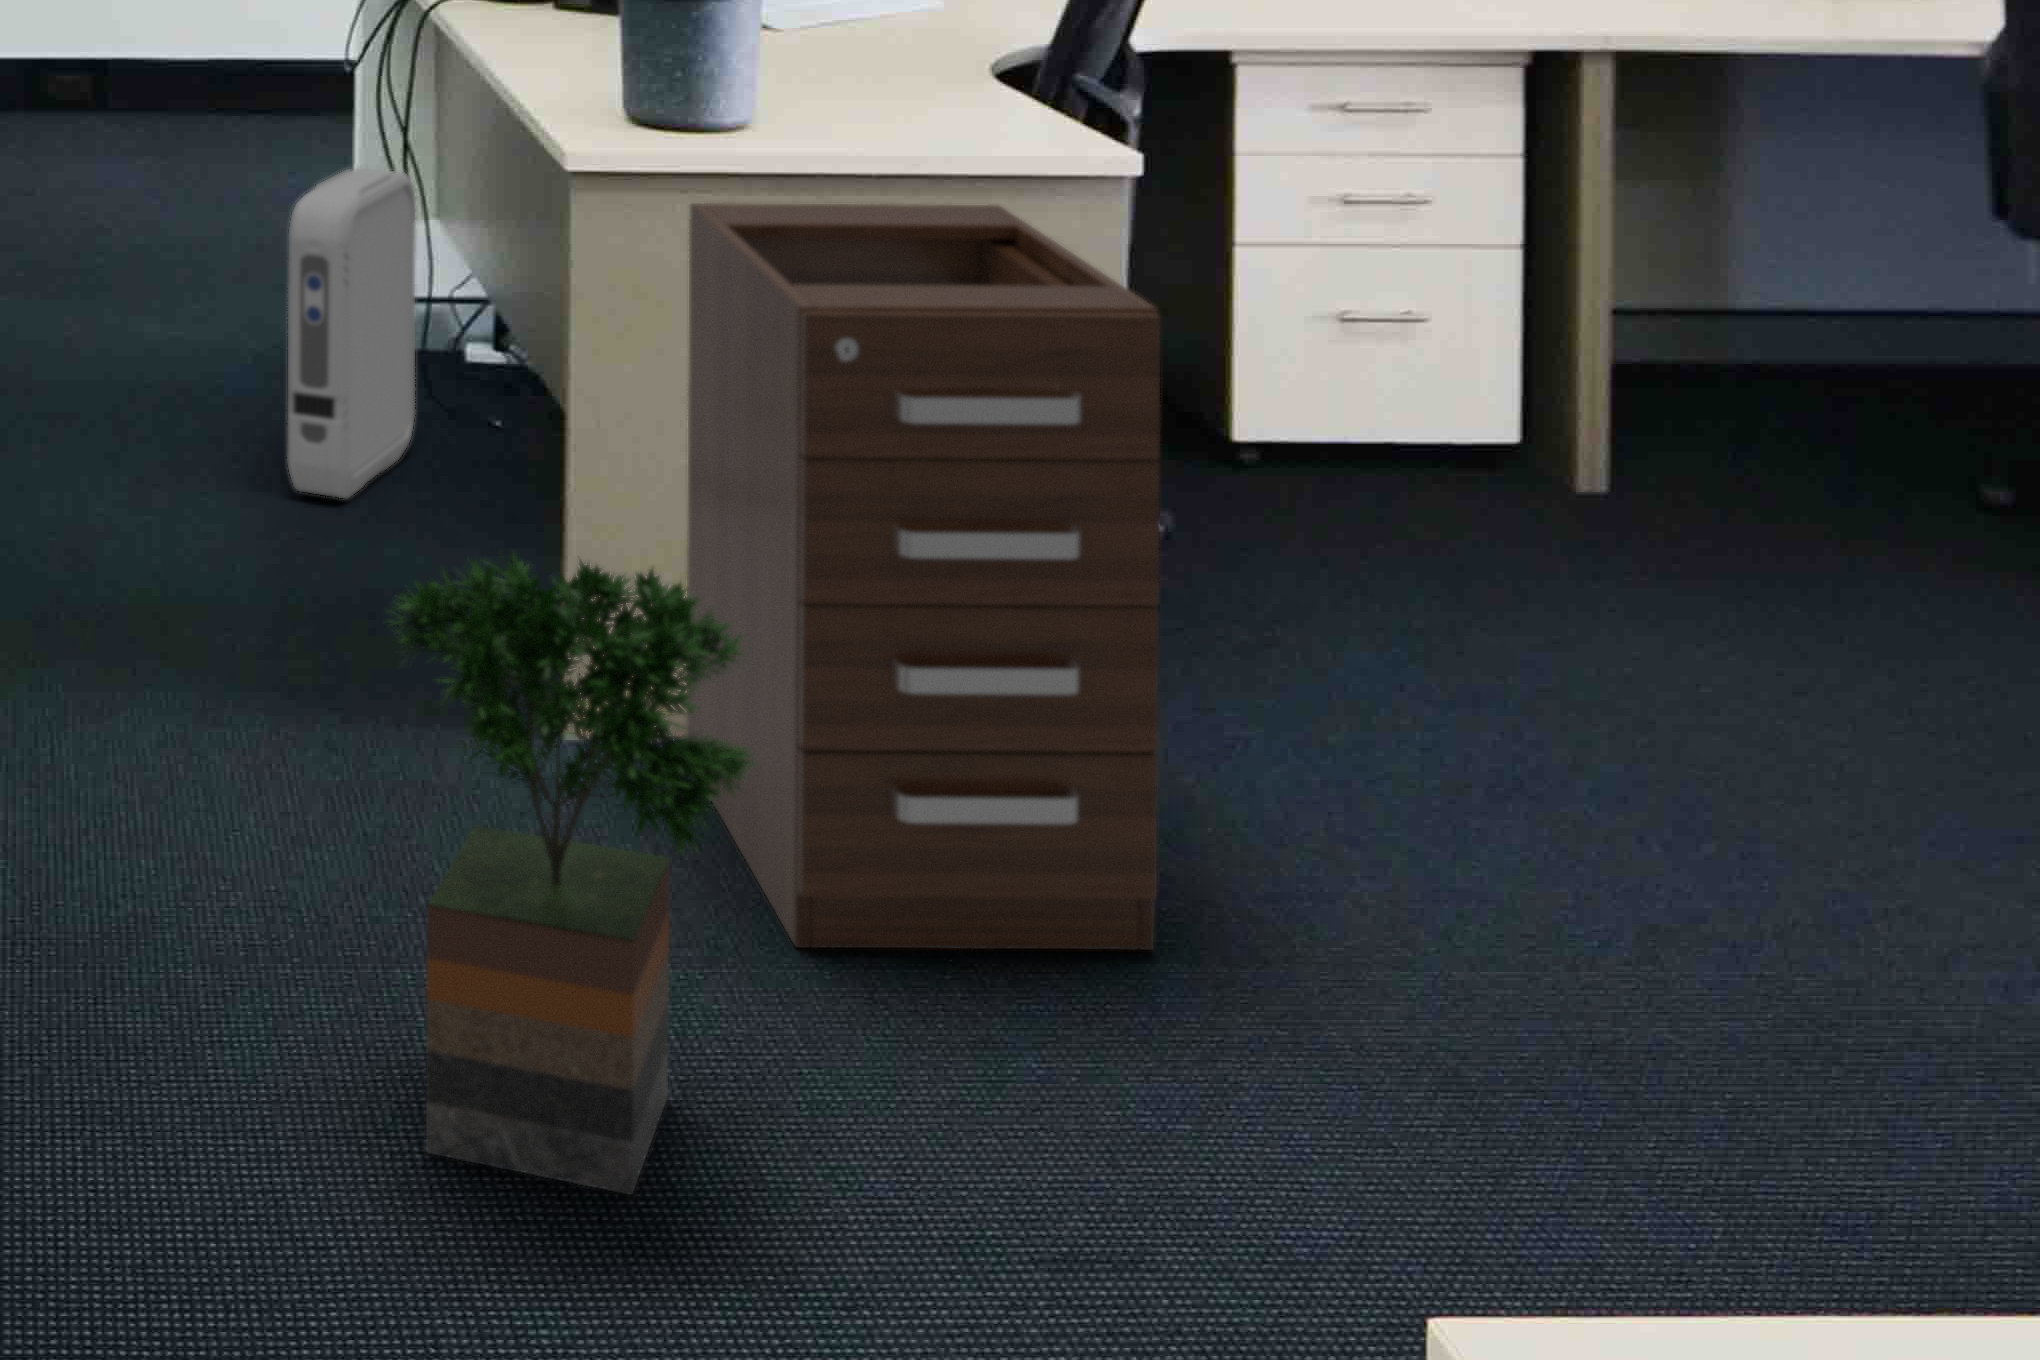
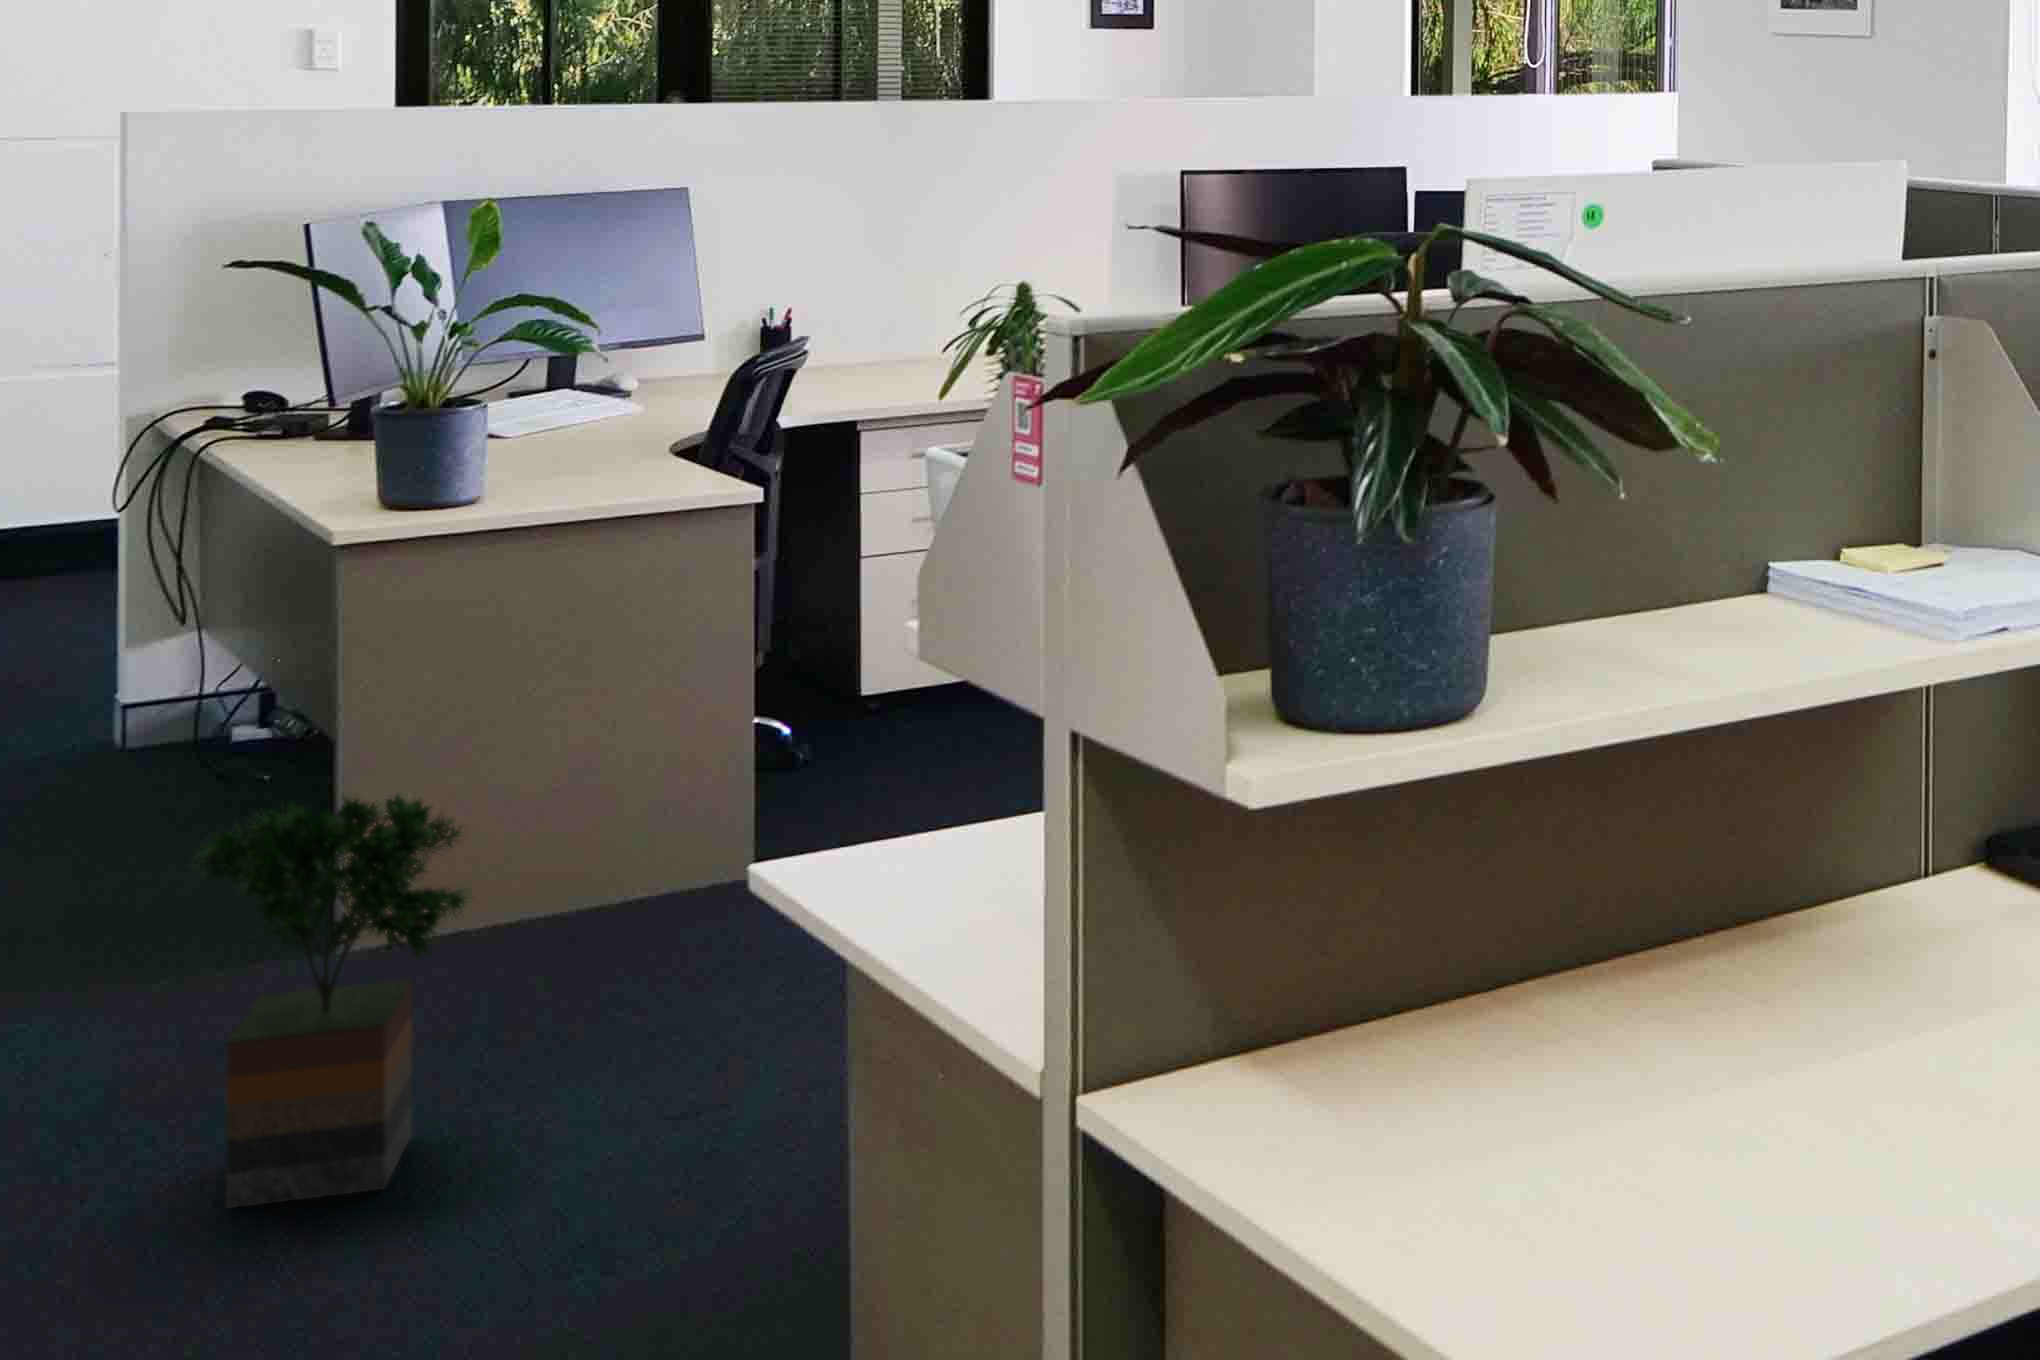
air purifier: present [288,168,416,498] -> none [63,587,184,858]
filing cabinet: present [686,203,1160,950] -> none [428,537,762,1042]

